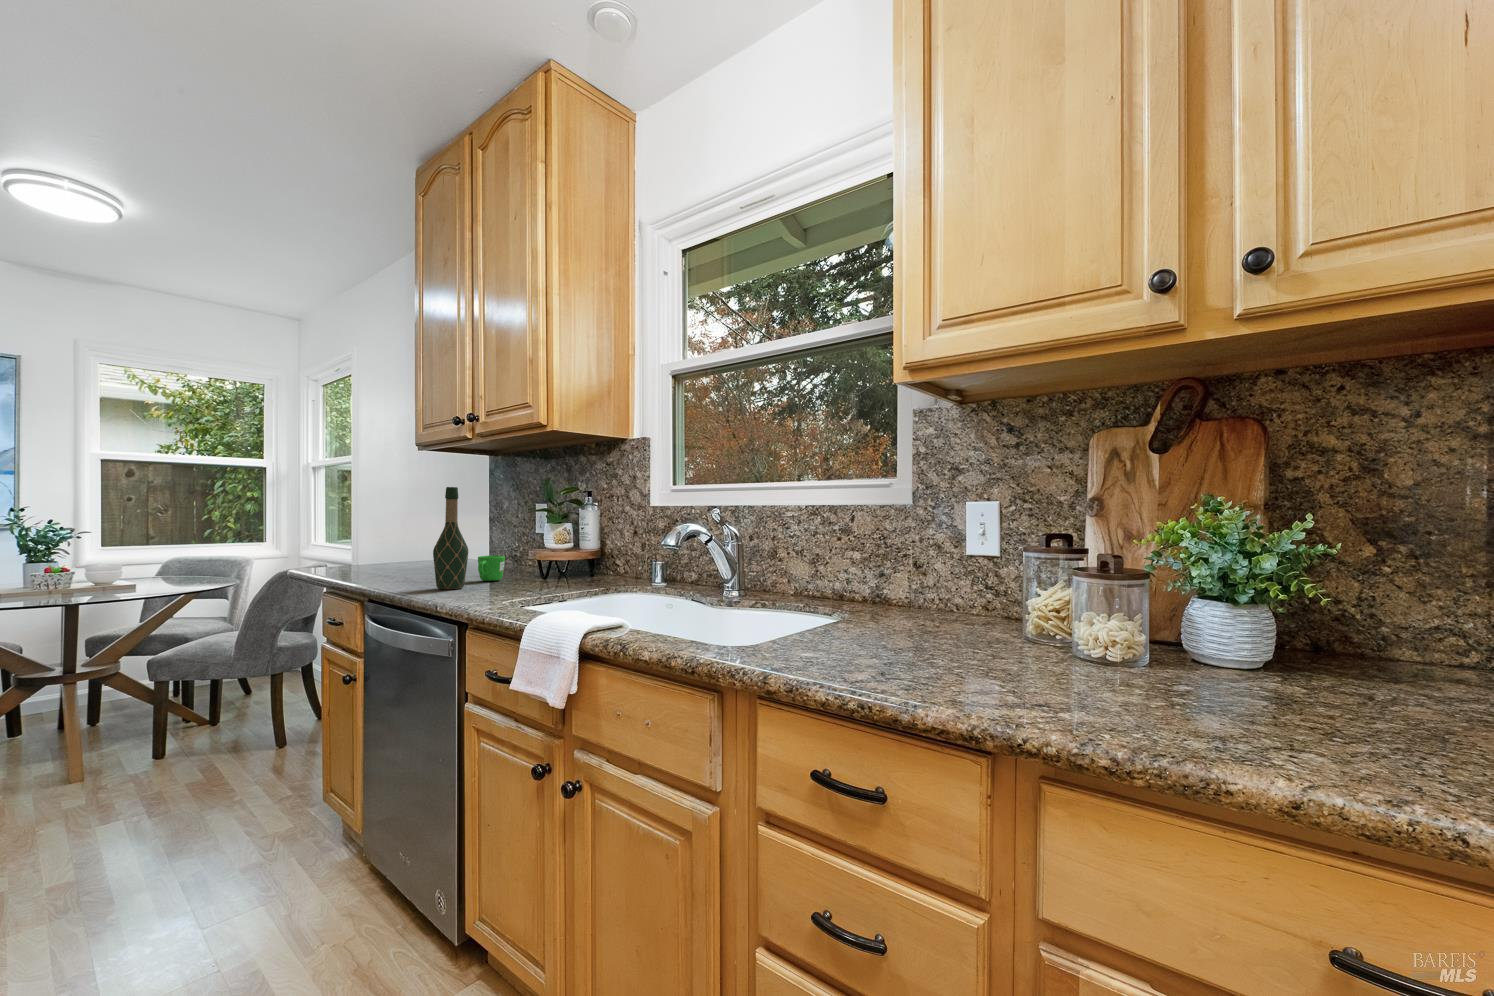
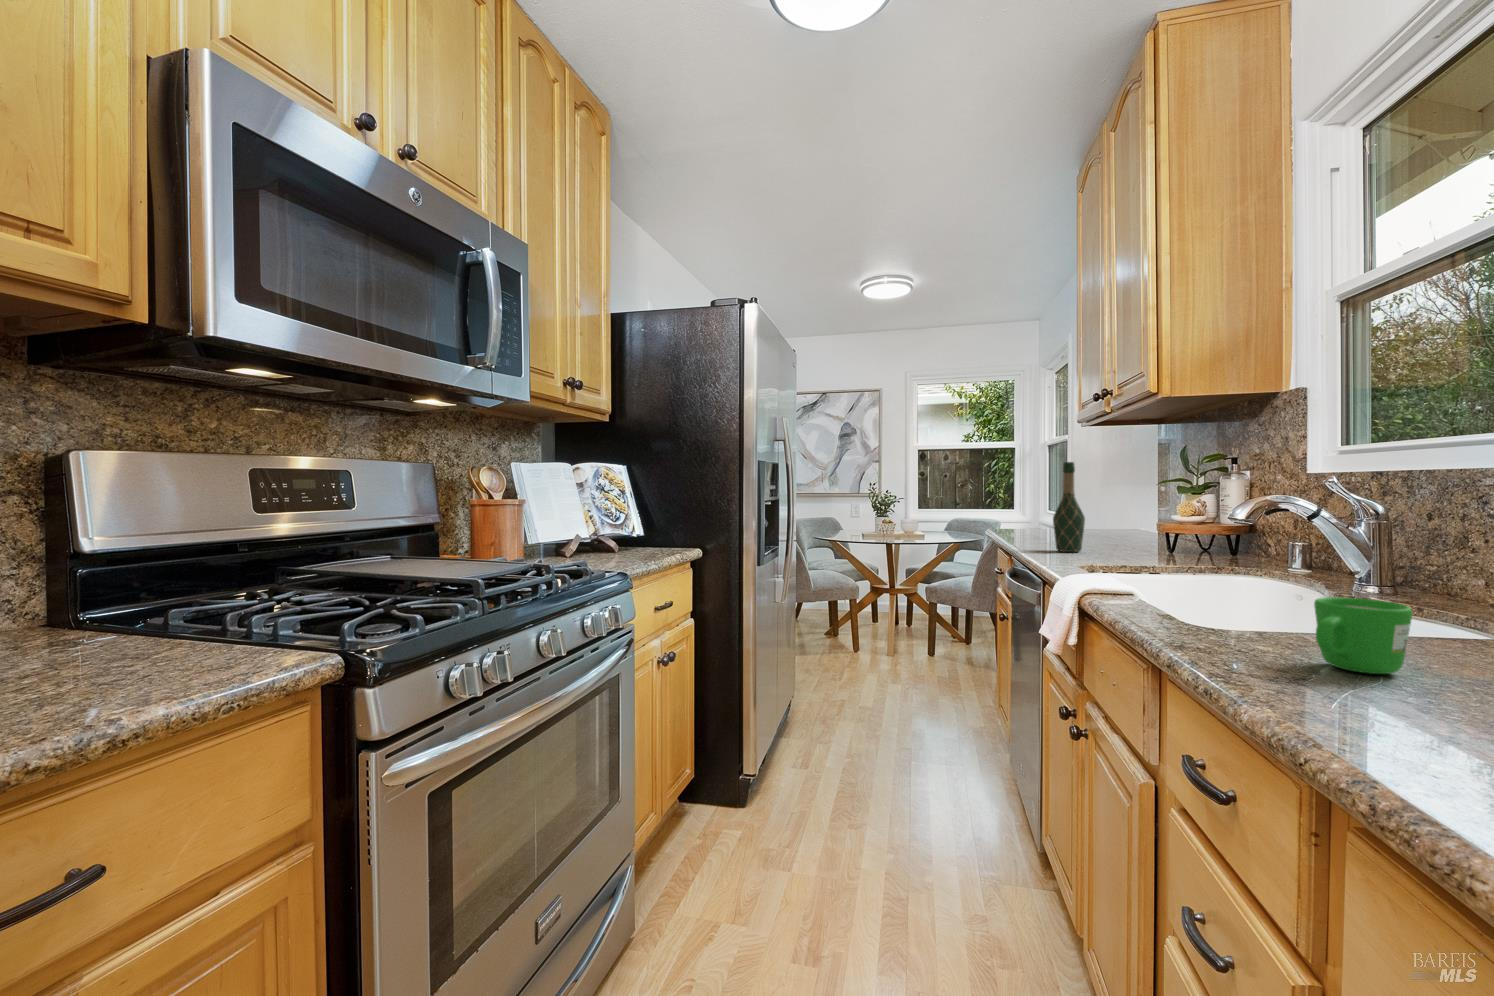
mug: present [478,555,505,581] -> present [1314,597,1412,674]

